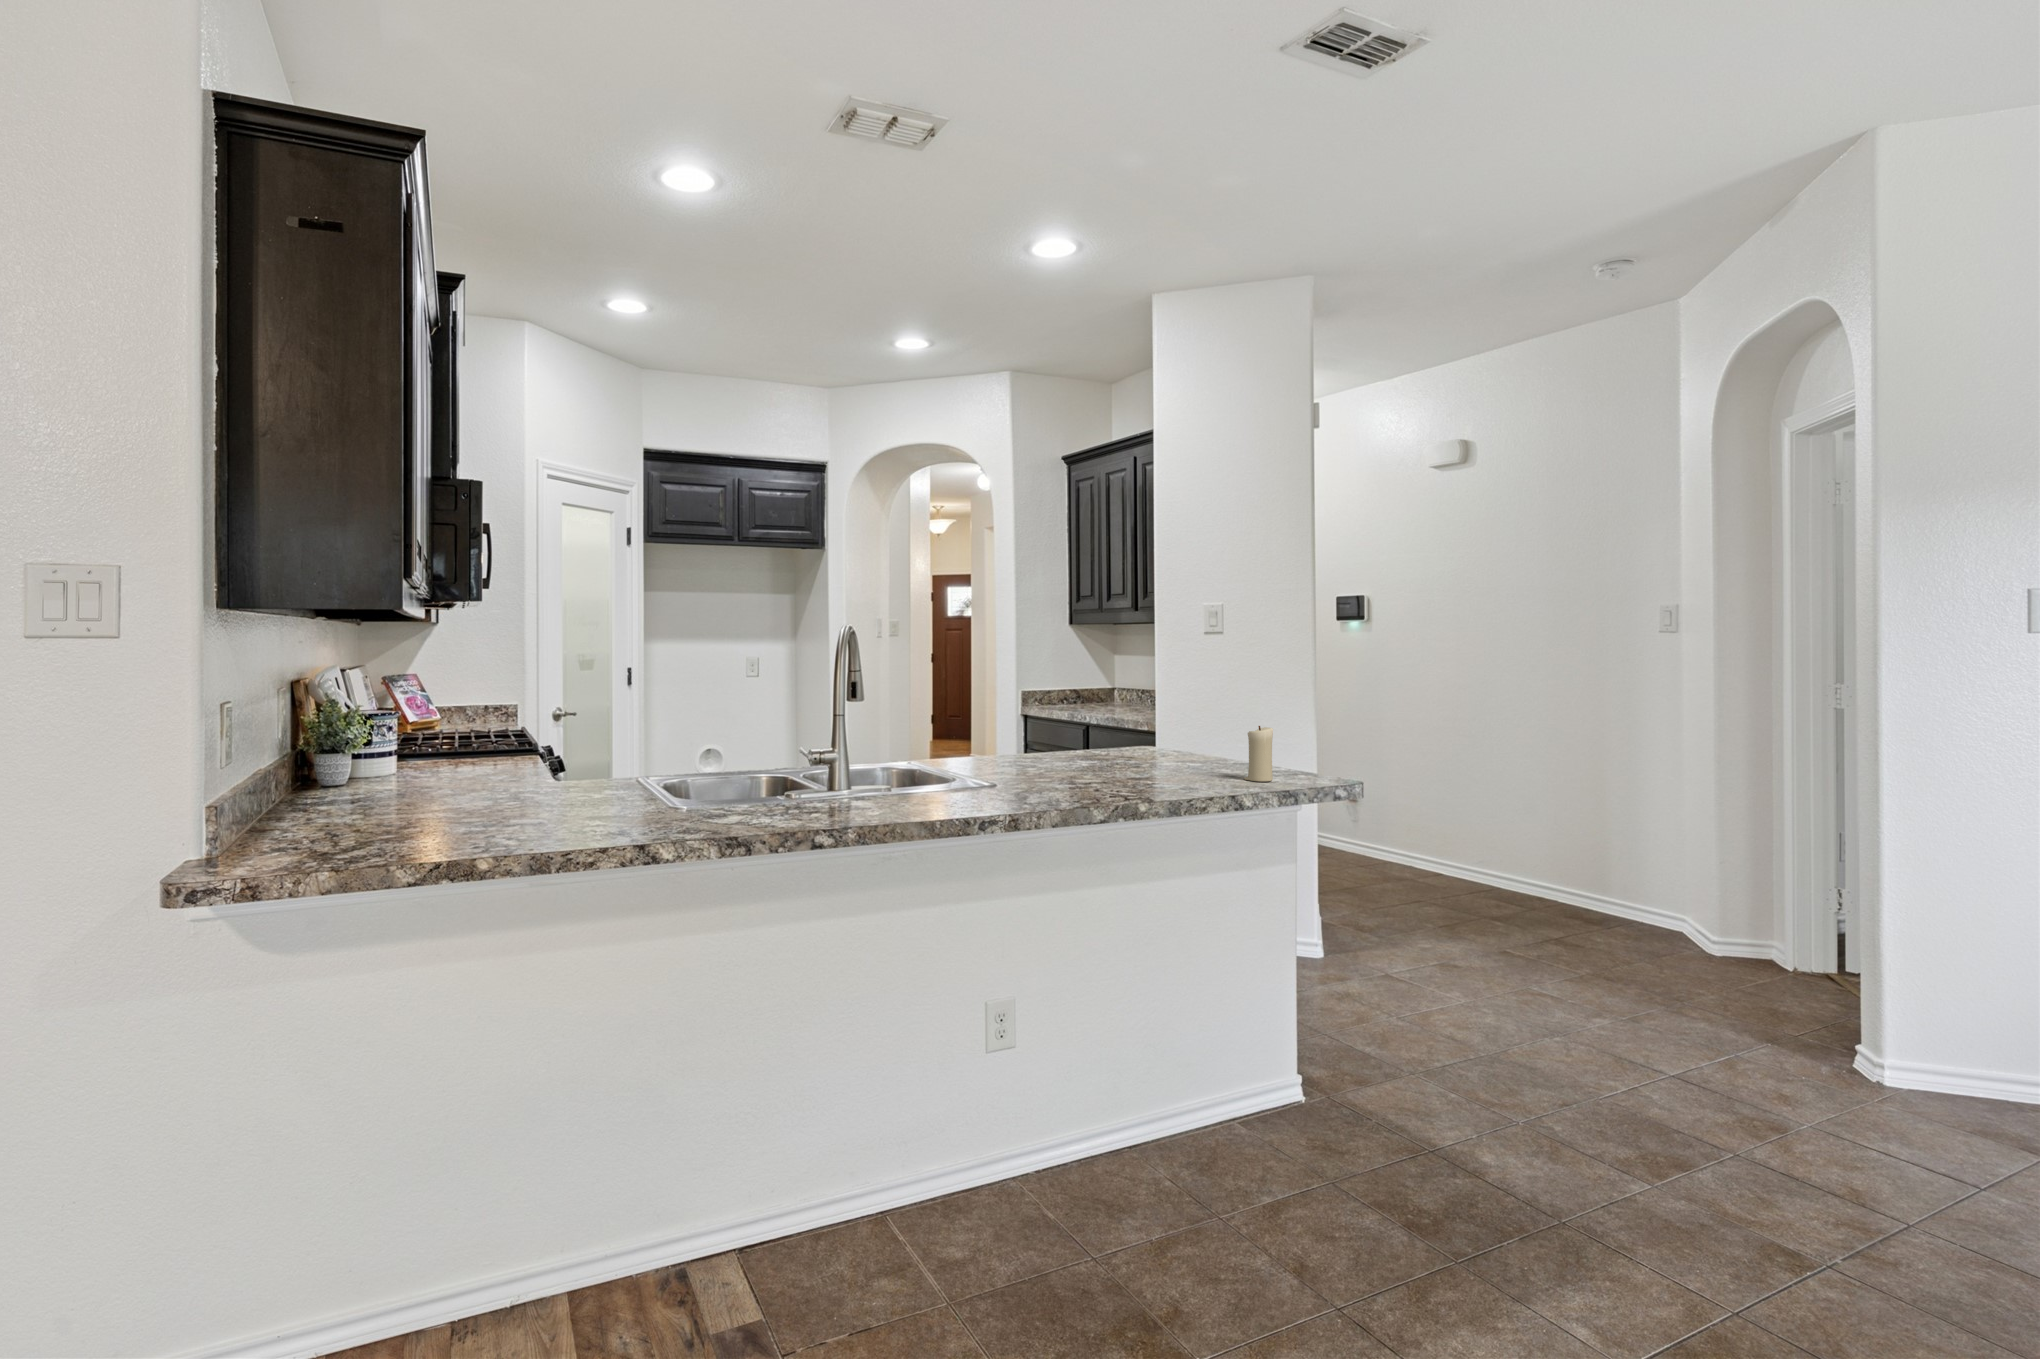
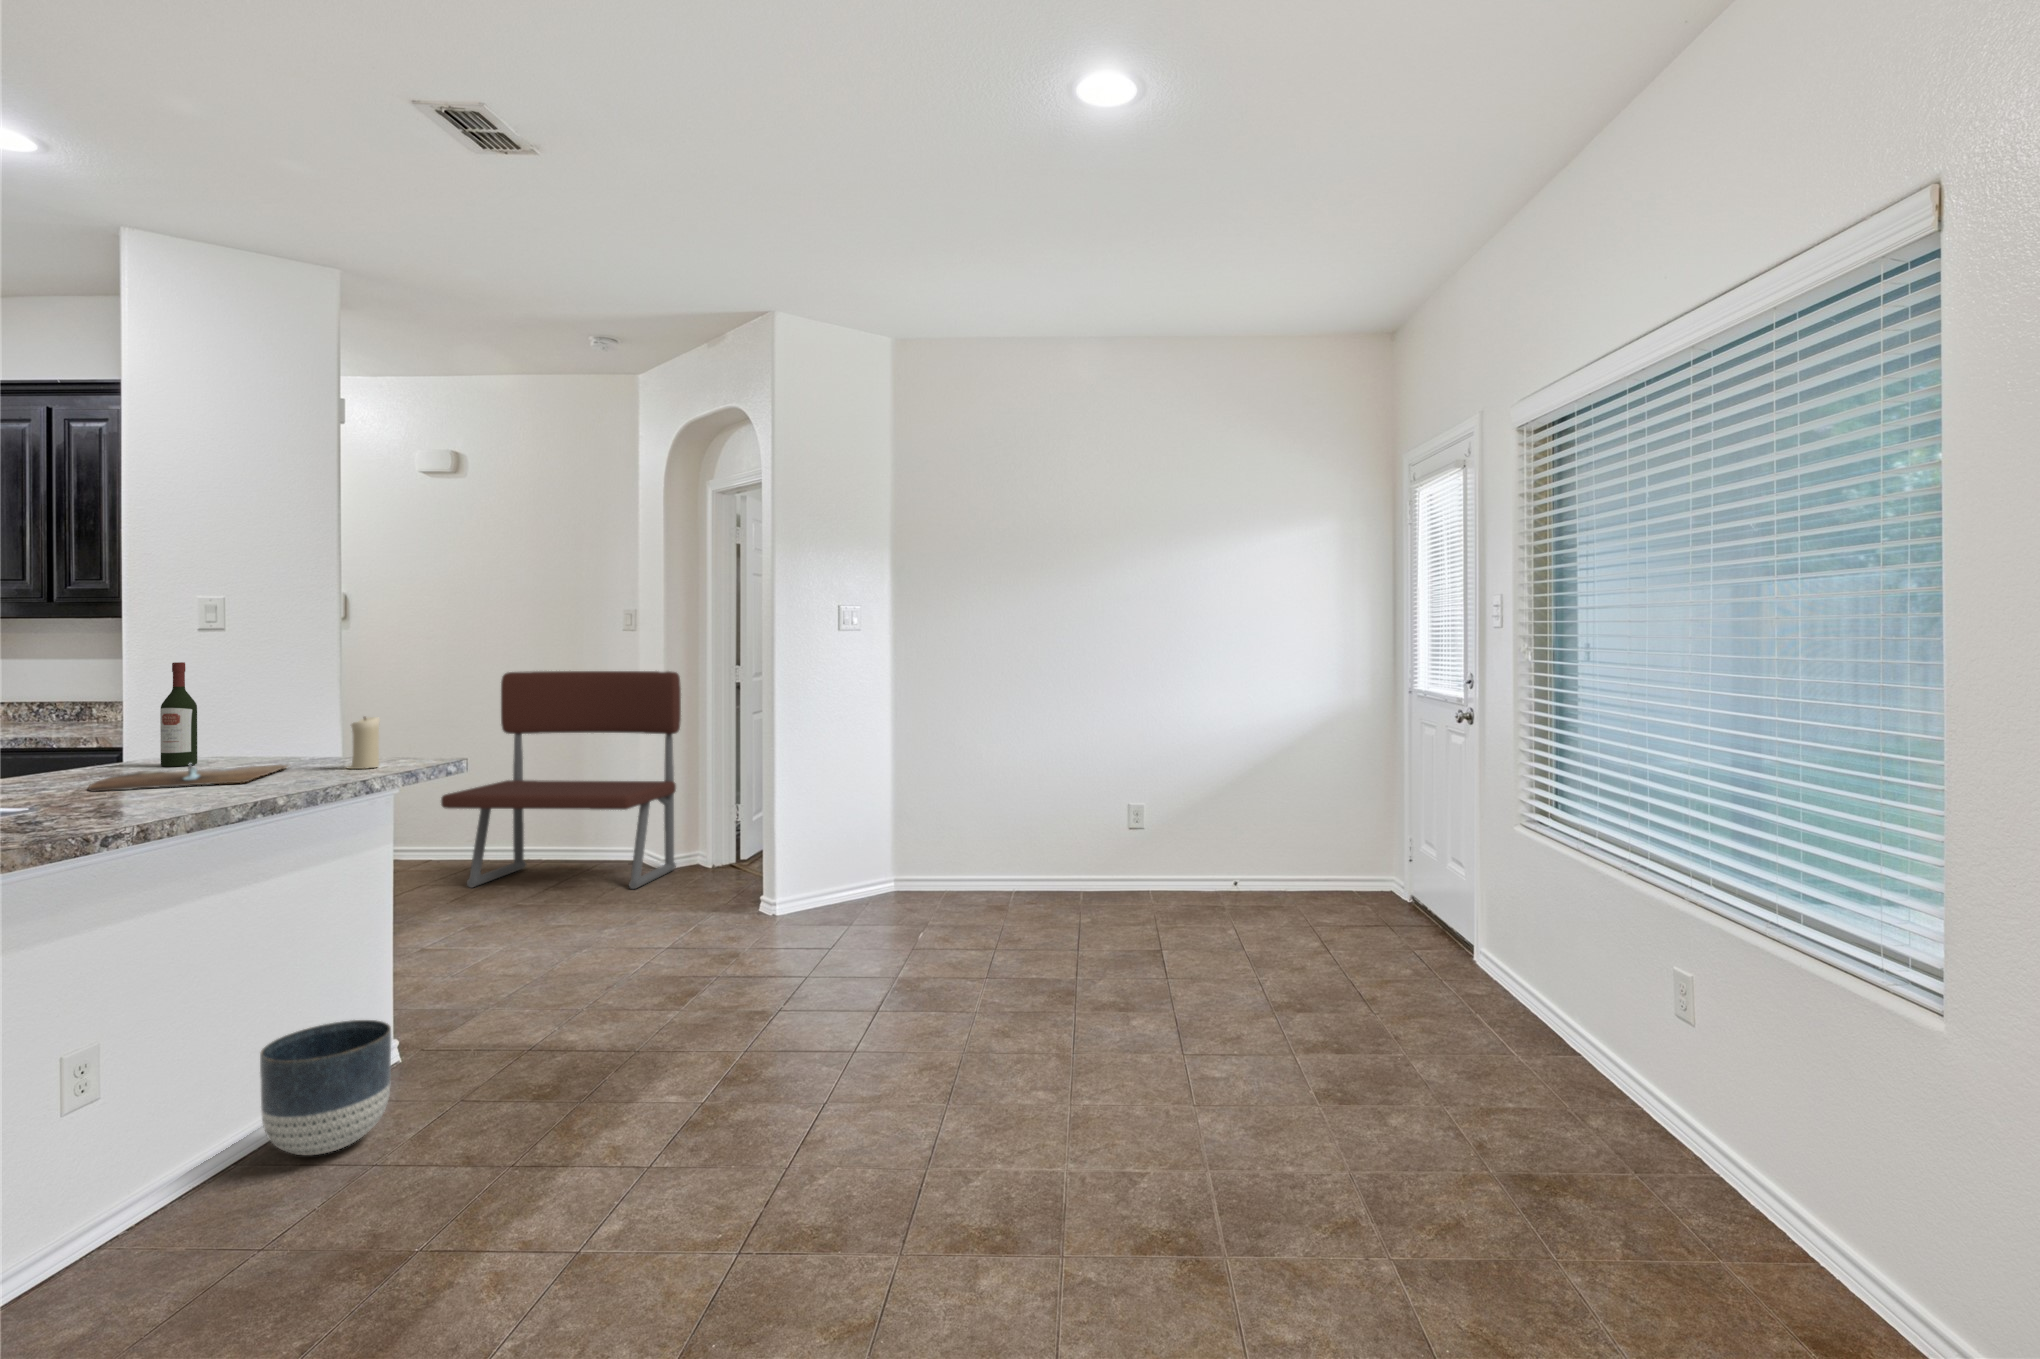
wine bottle: none [1130,664,1155,758] -> present [160,662,197,767]
bench: none [1439,681,1741,973] -> present [441,671,681,889]
cutting board: none [1047,758,1207,782] -> present [88,763,287,792]
planter: none [1135,1040,1247,1181] -> present [260,1020,391,1155]

